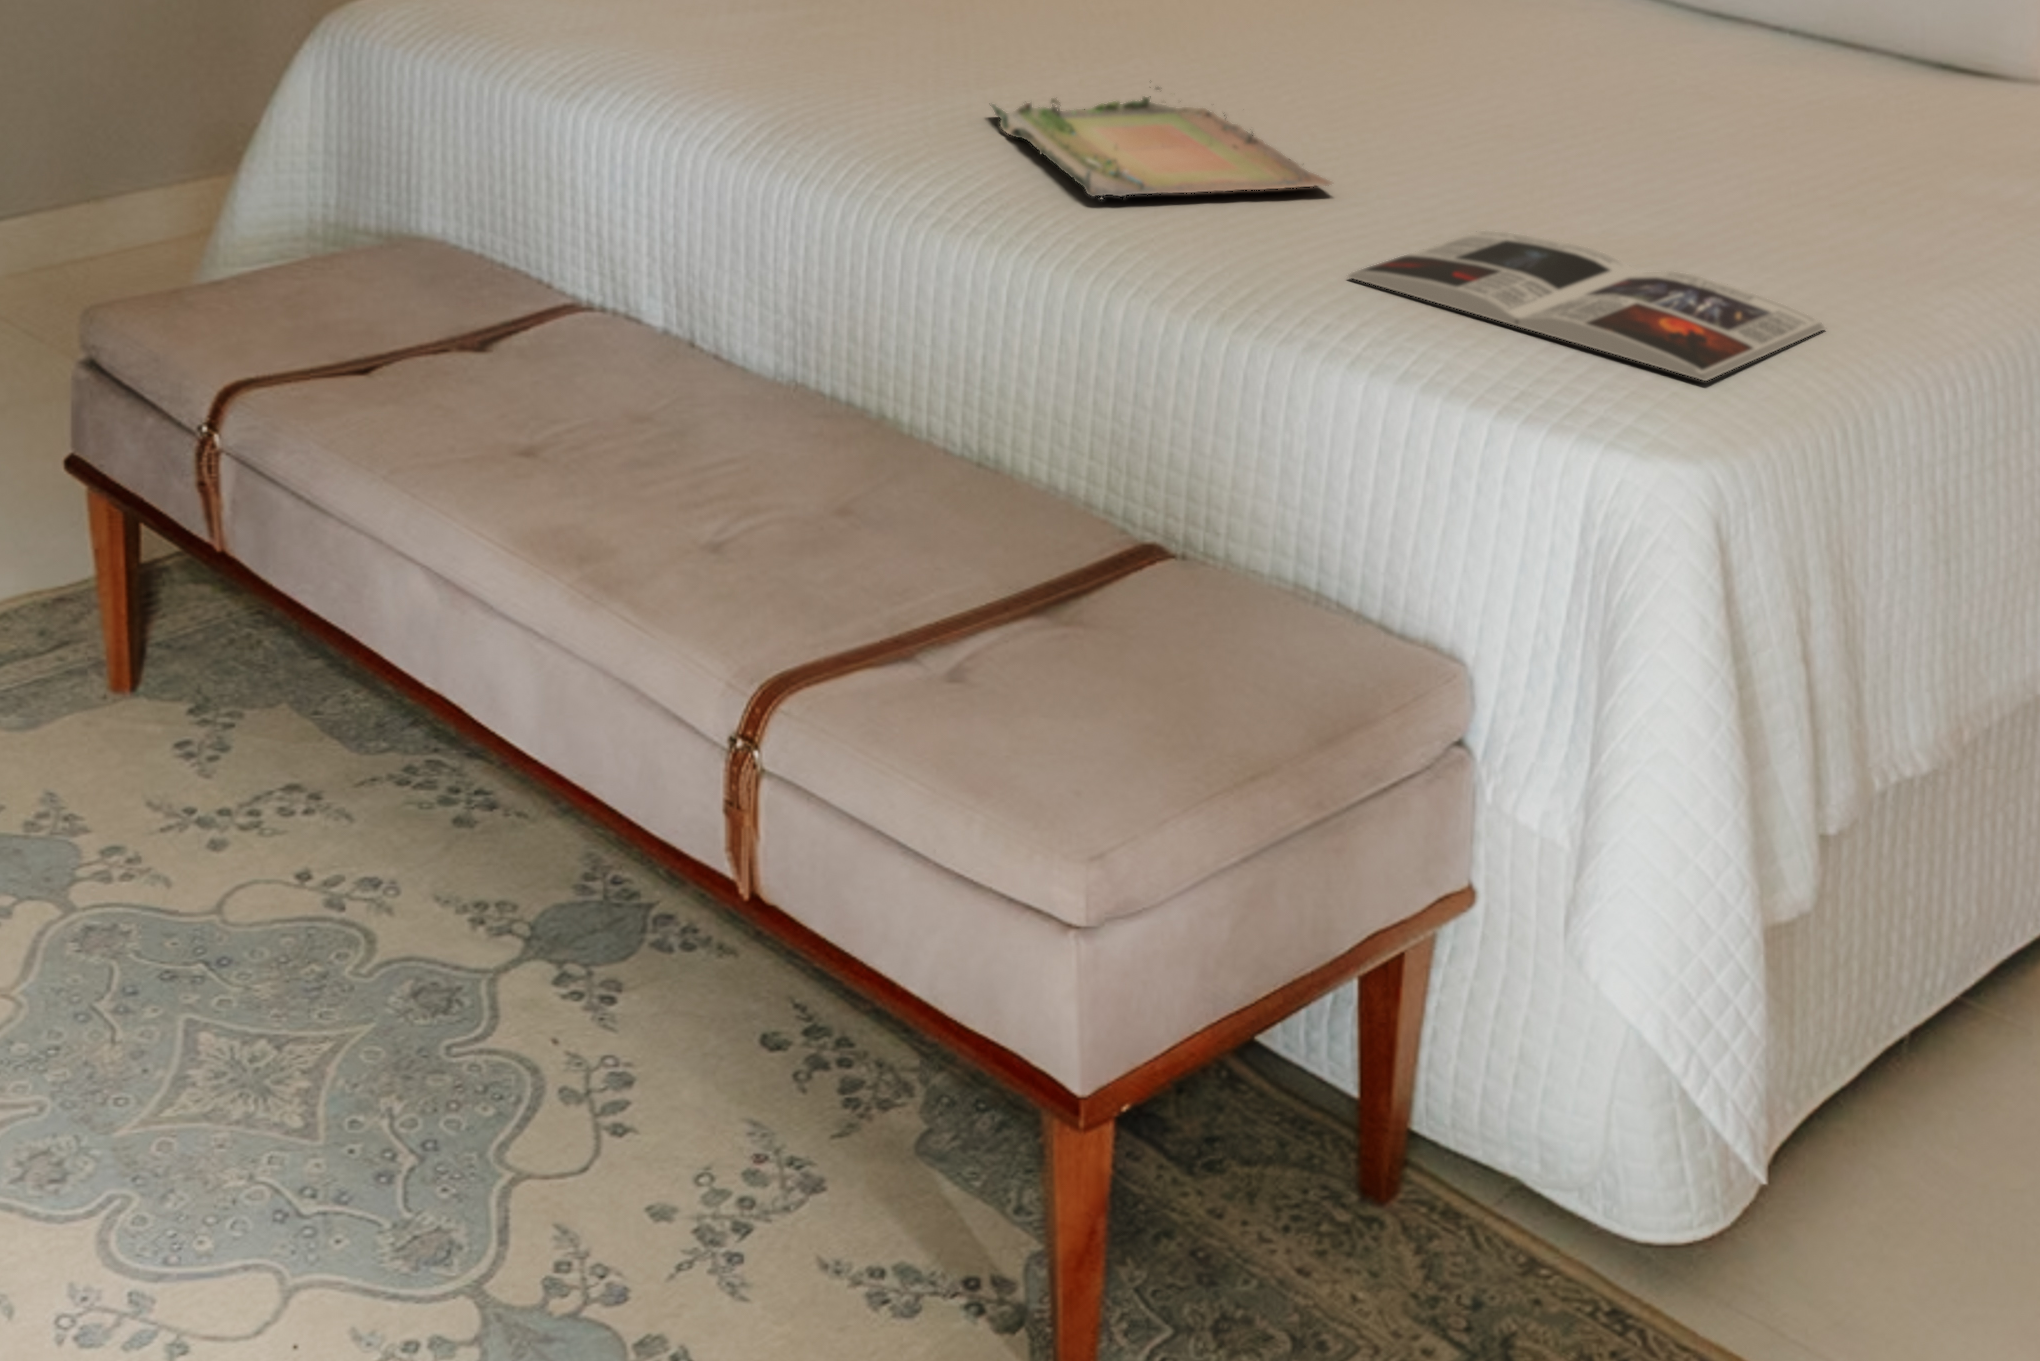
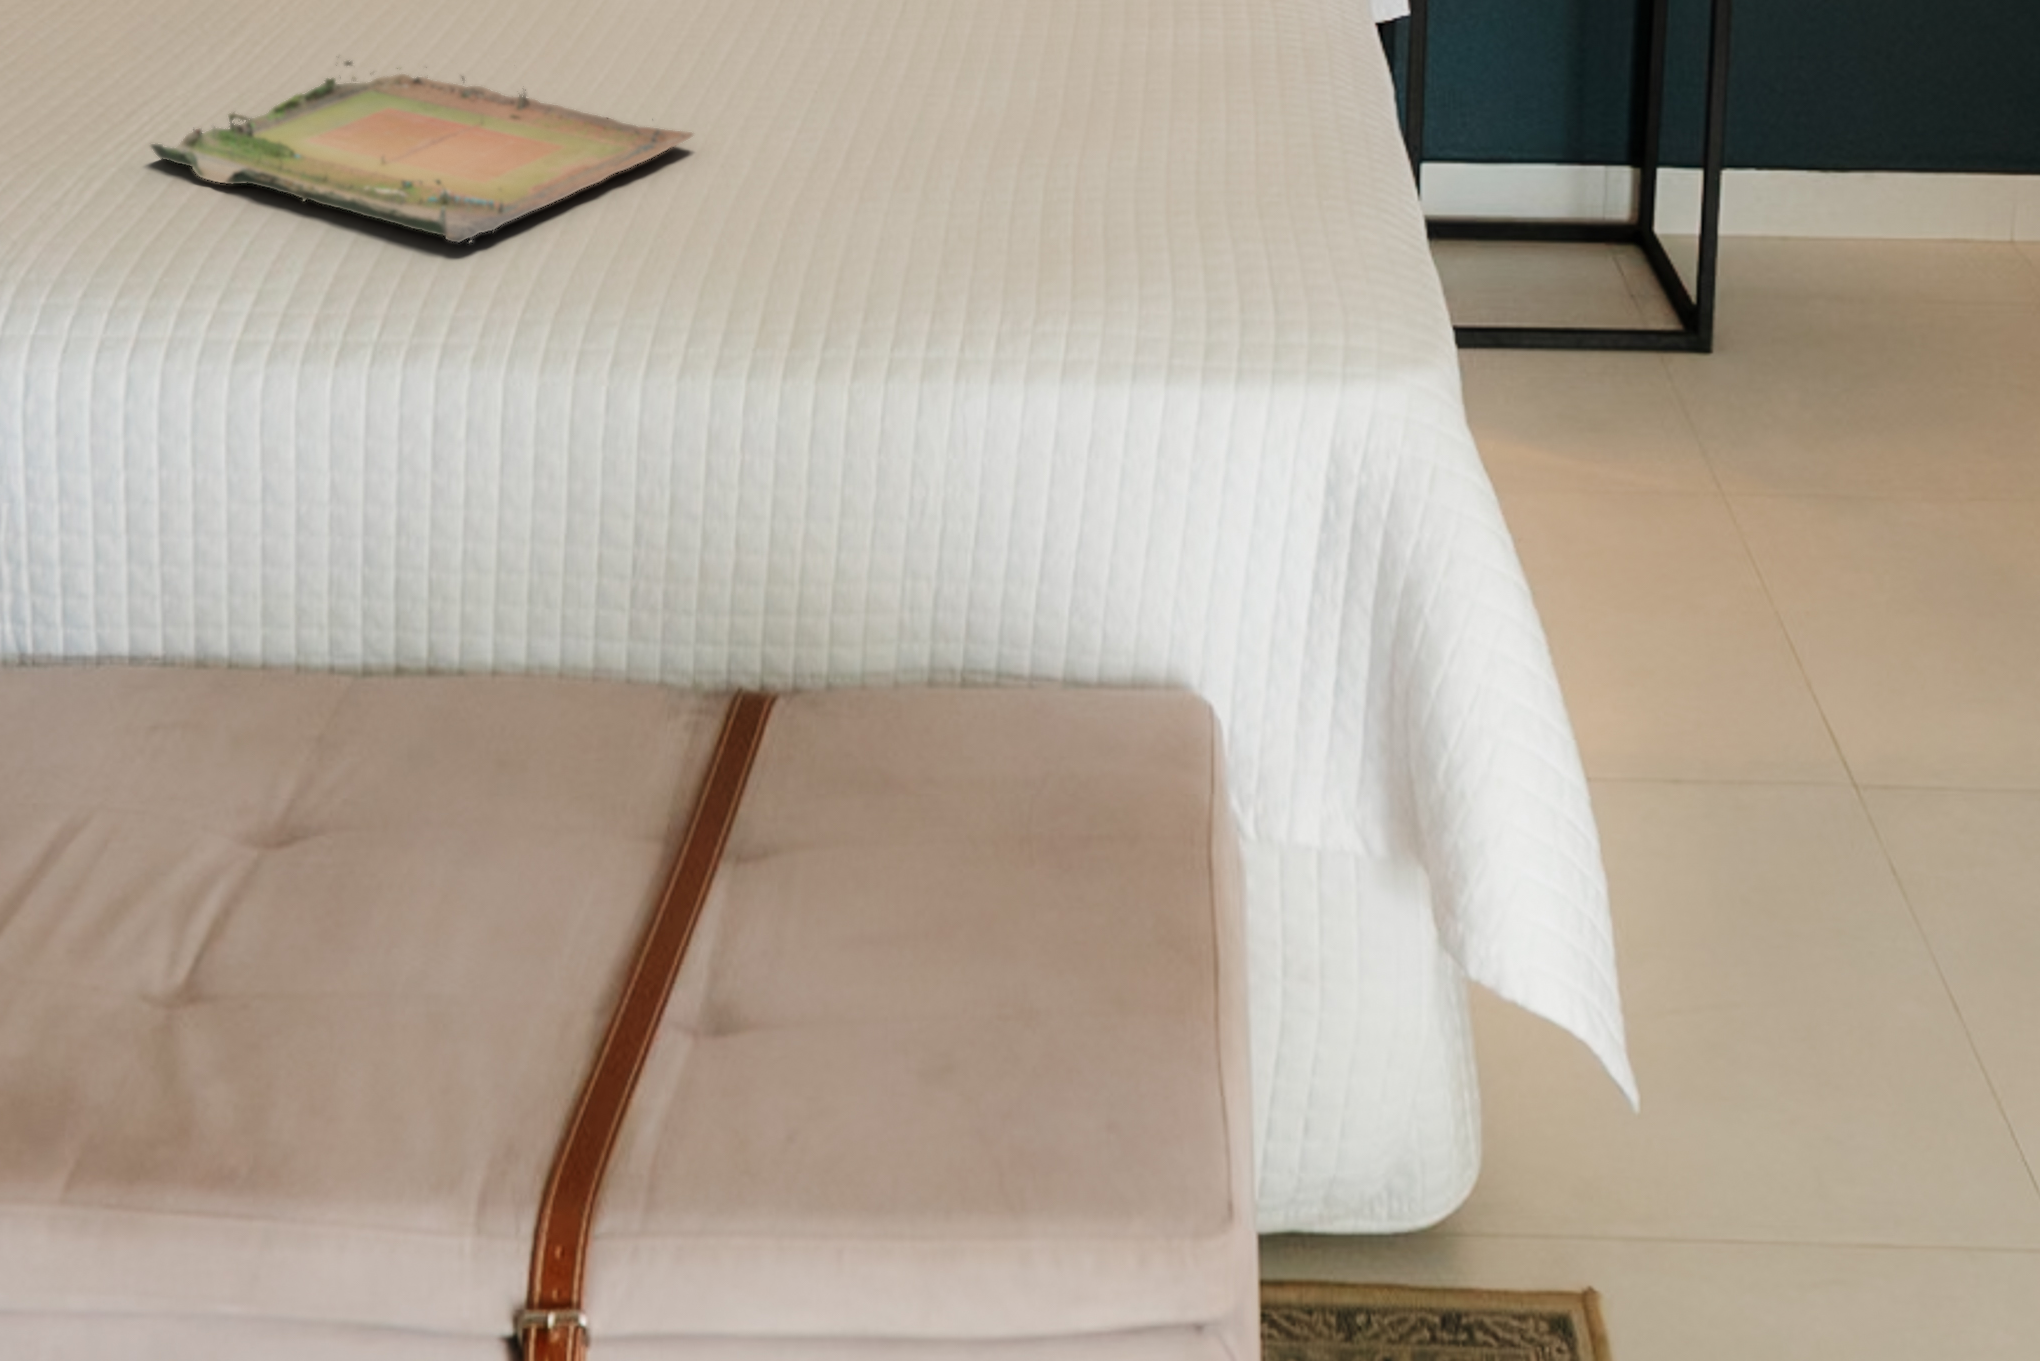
magazine: present [1348,231,1825,381] -> none [865,134,1342,259]

